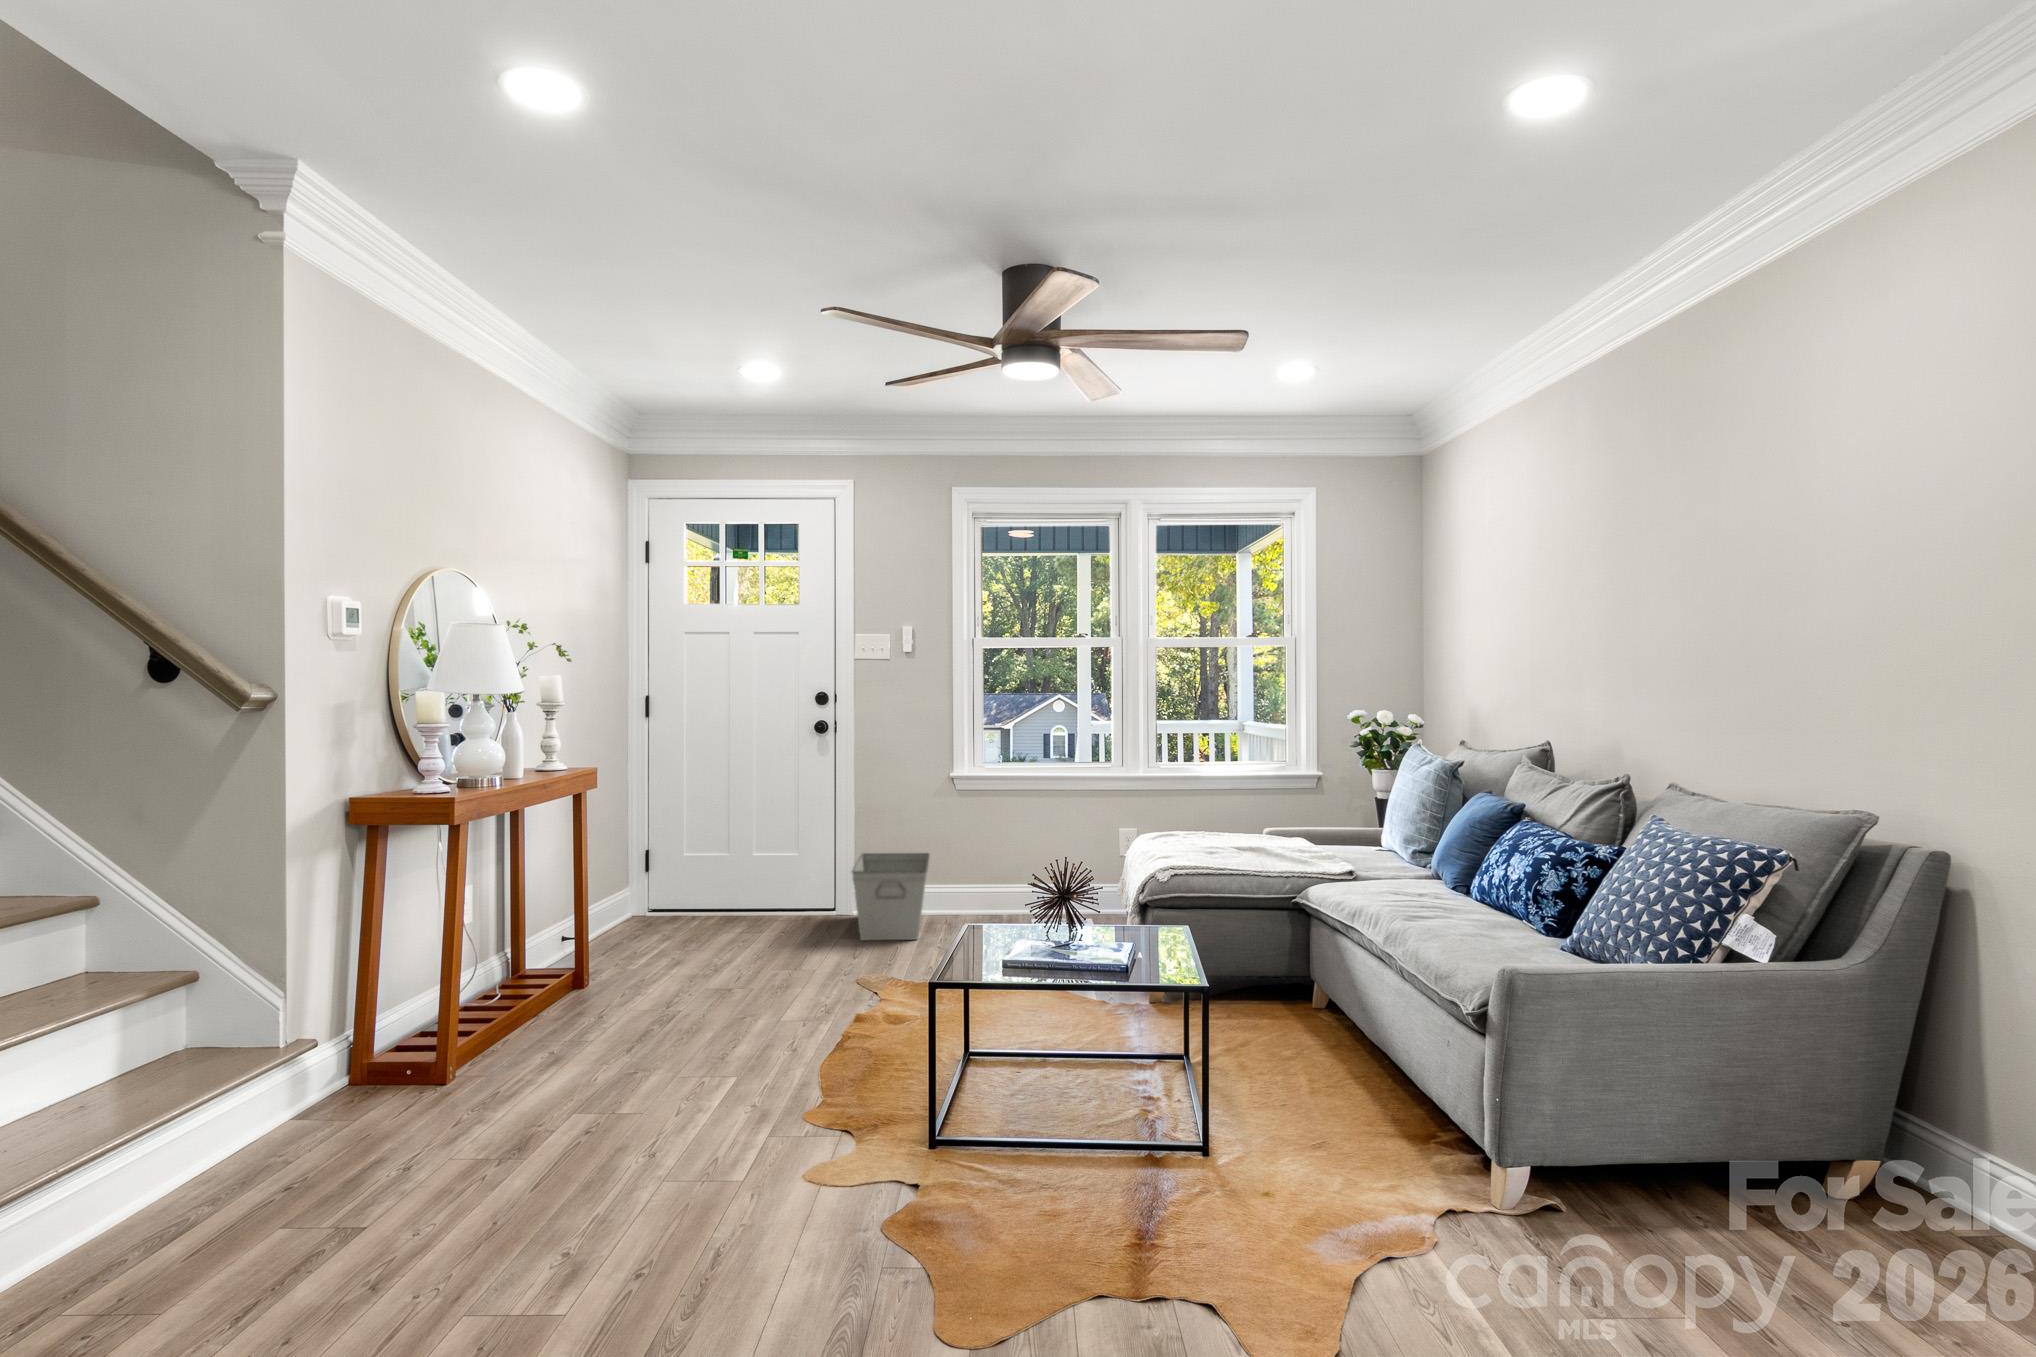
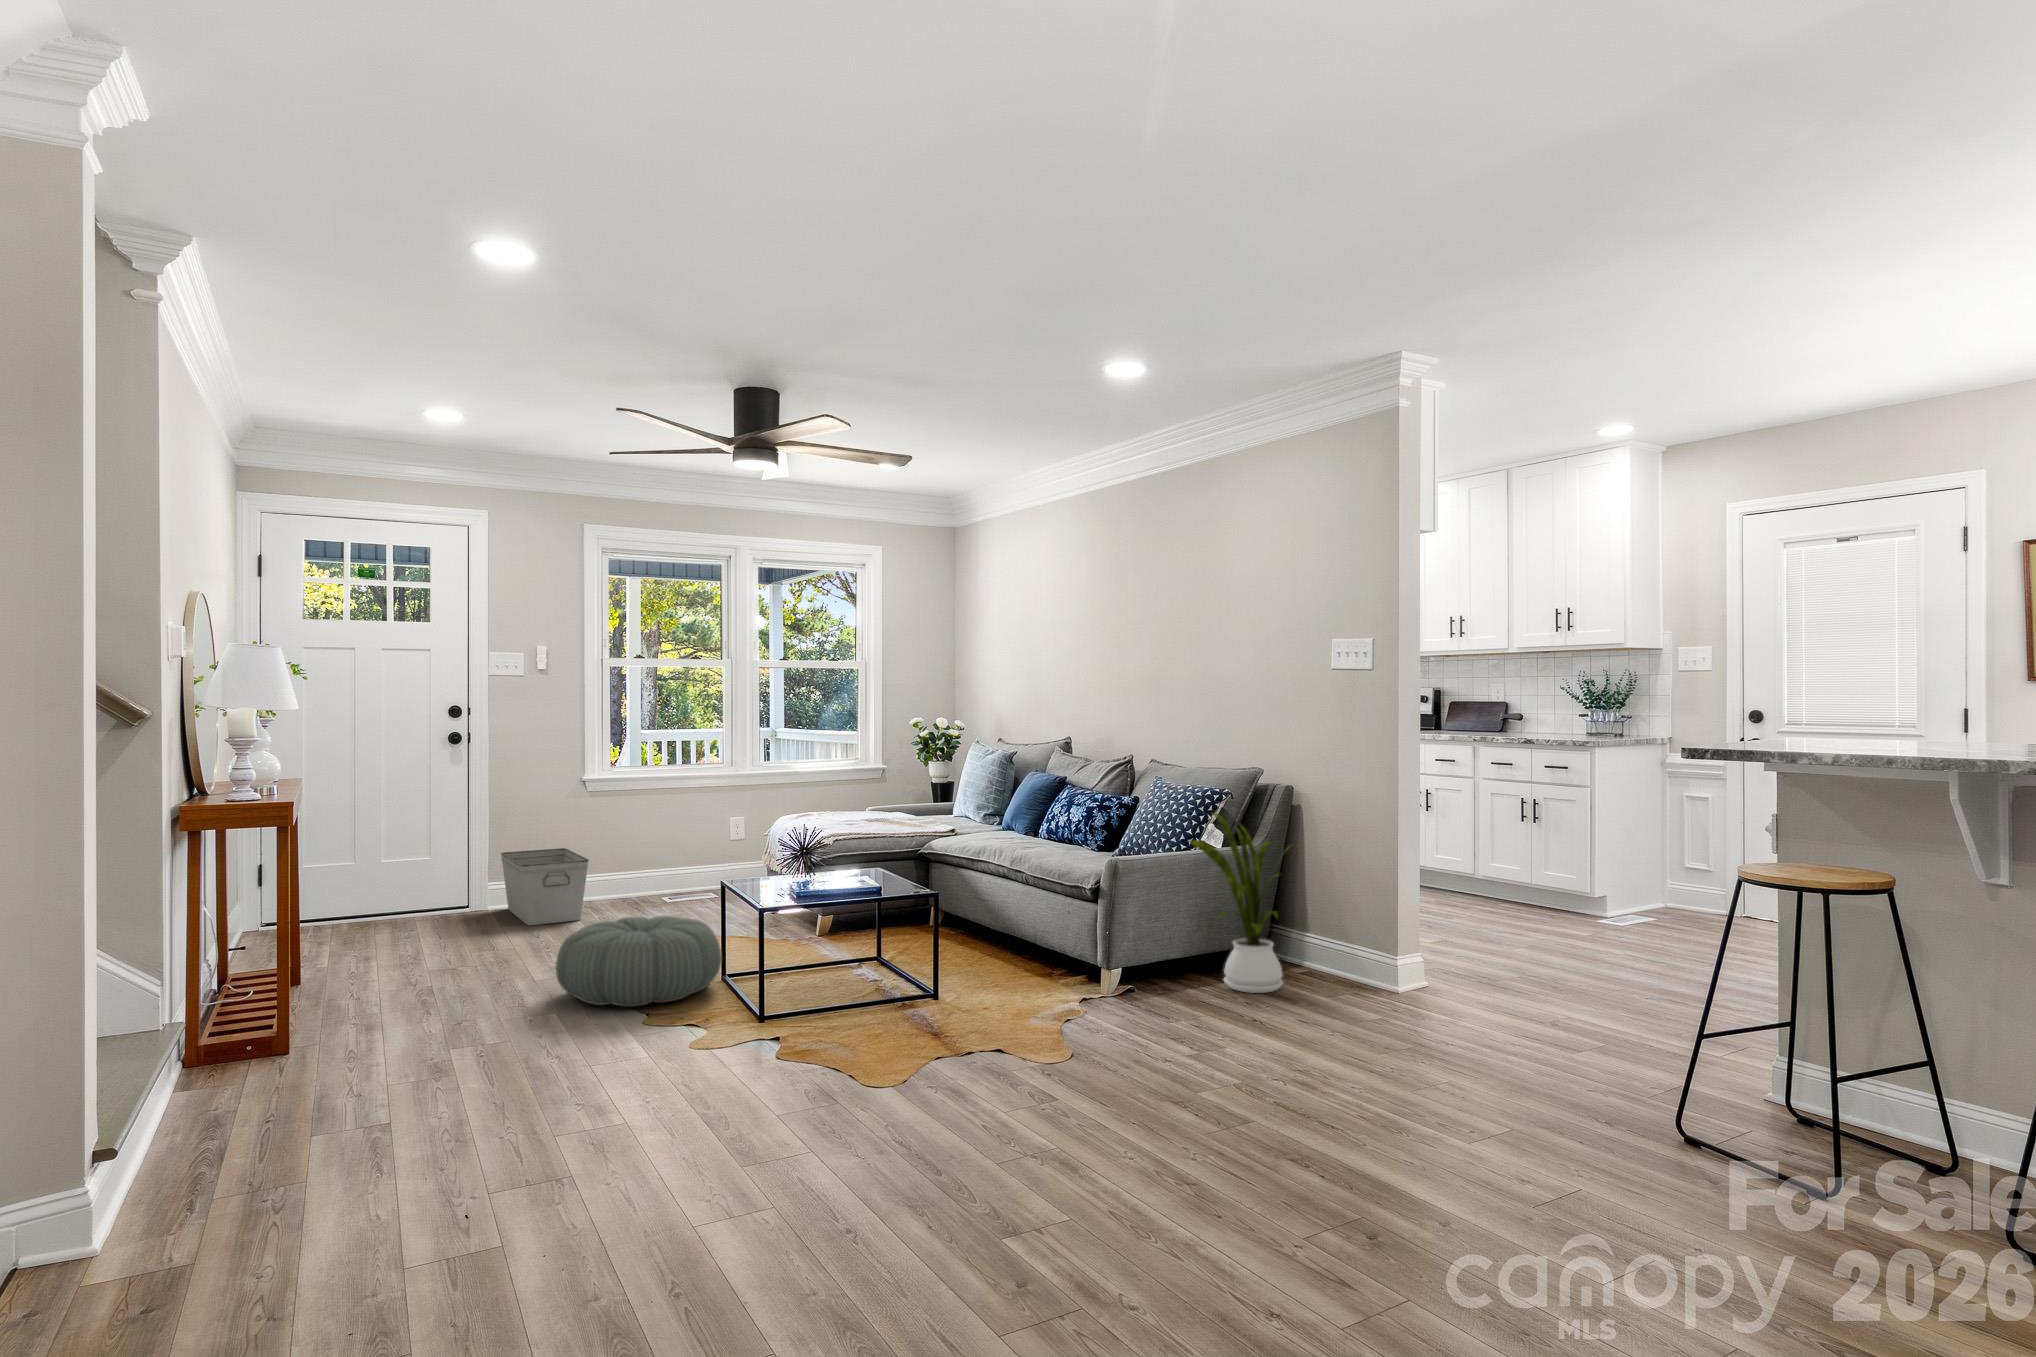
house plant: none [1672,900,1931,1277] -> present [1188,812,1291,993]
pouf: none [751,958,955,1085] -> present [556,916,722,1007]

